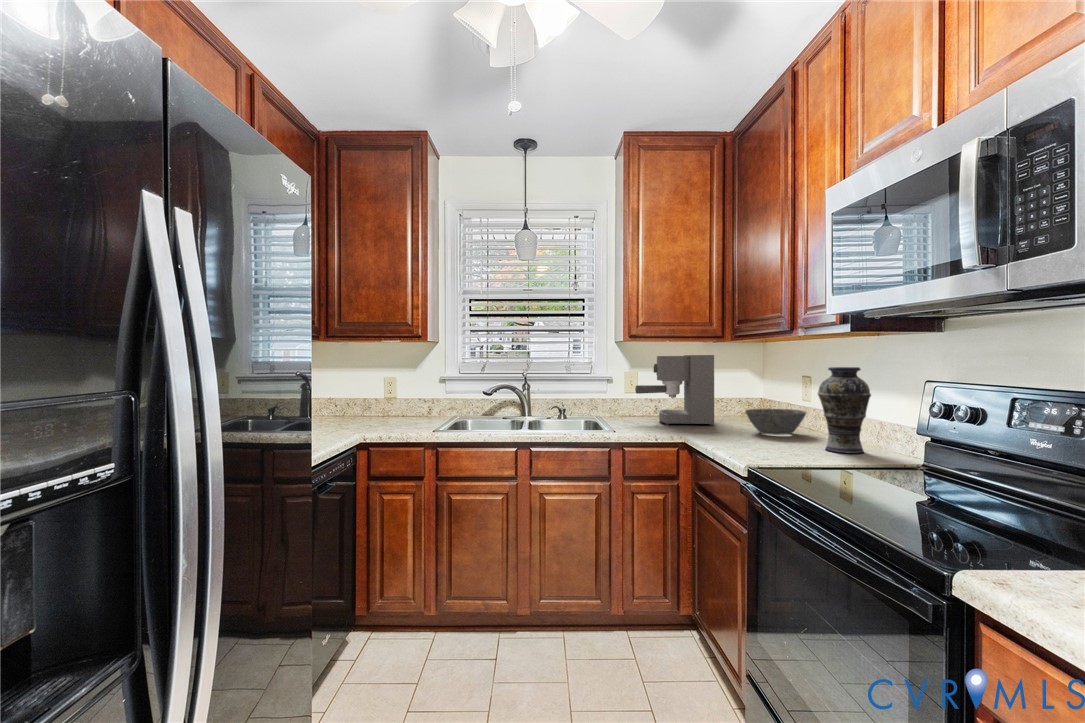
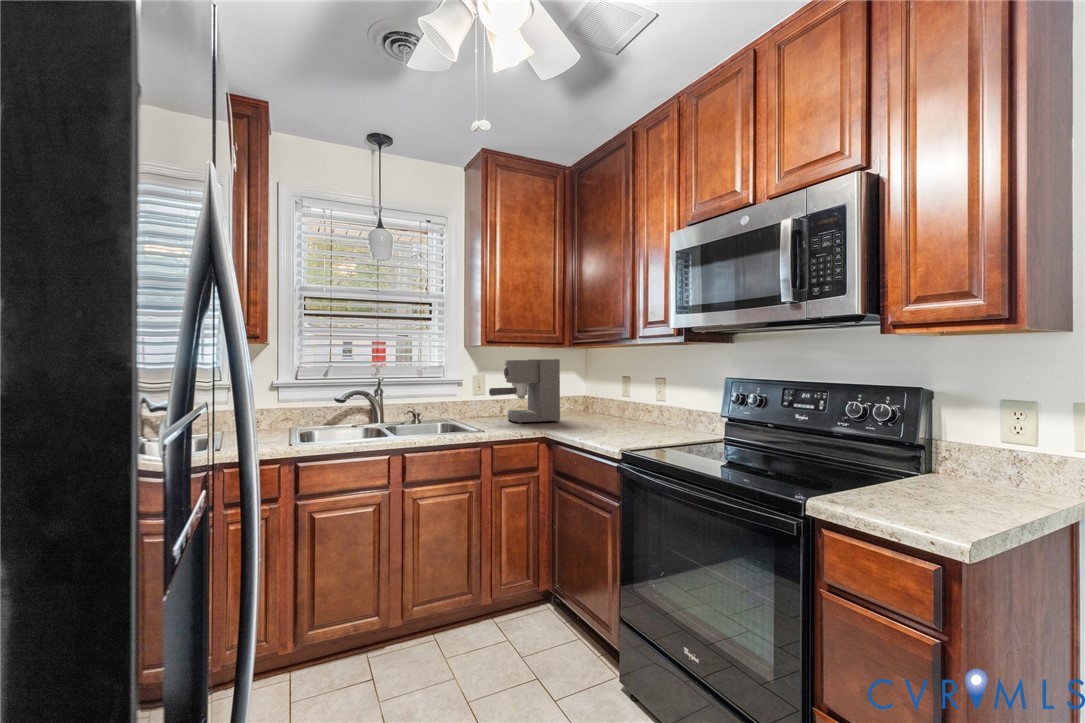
vase: present [818,367,871,454] -> none [655,369,692,436]
bowl: present [745,409,806,435] -> none [590,405,637,426]

